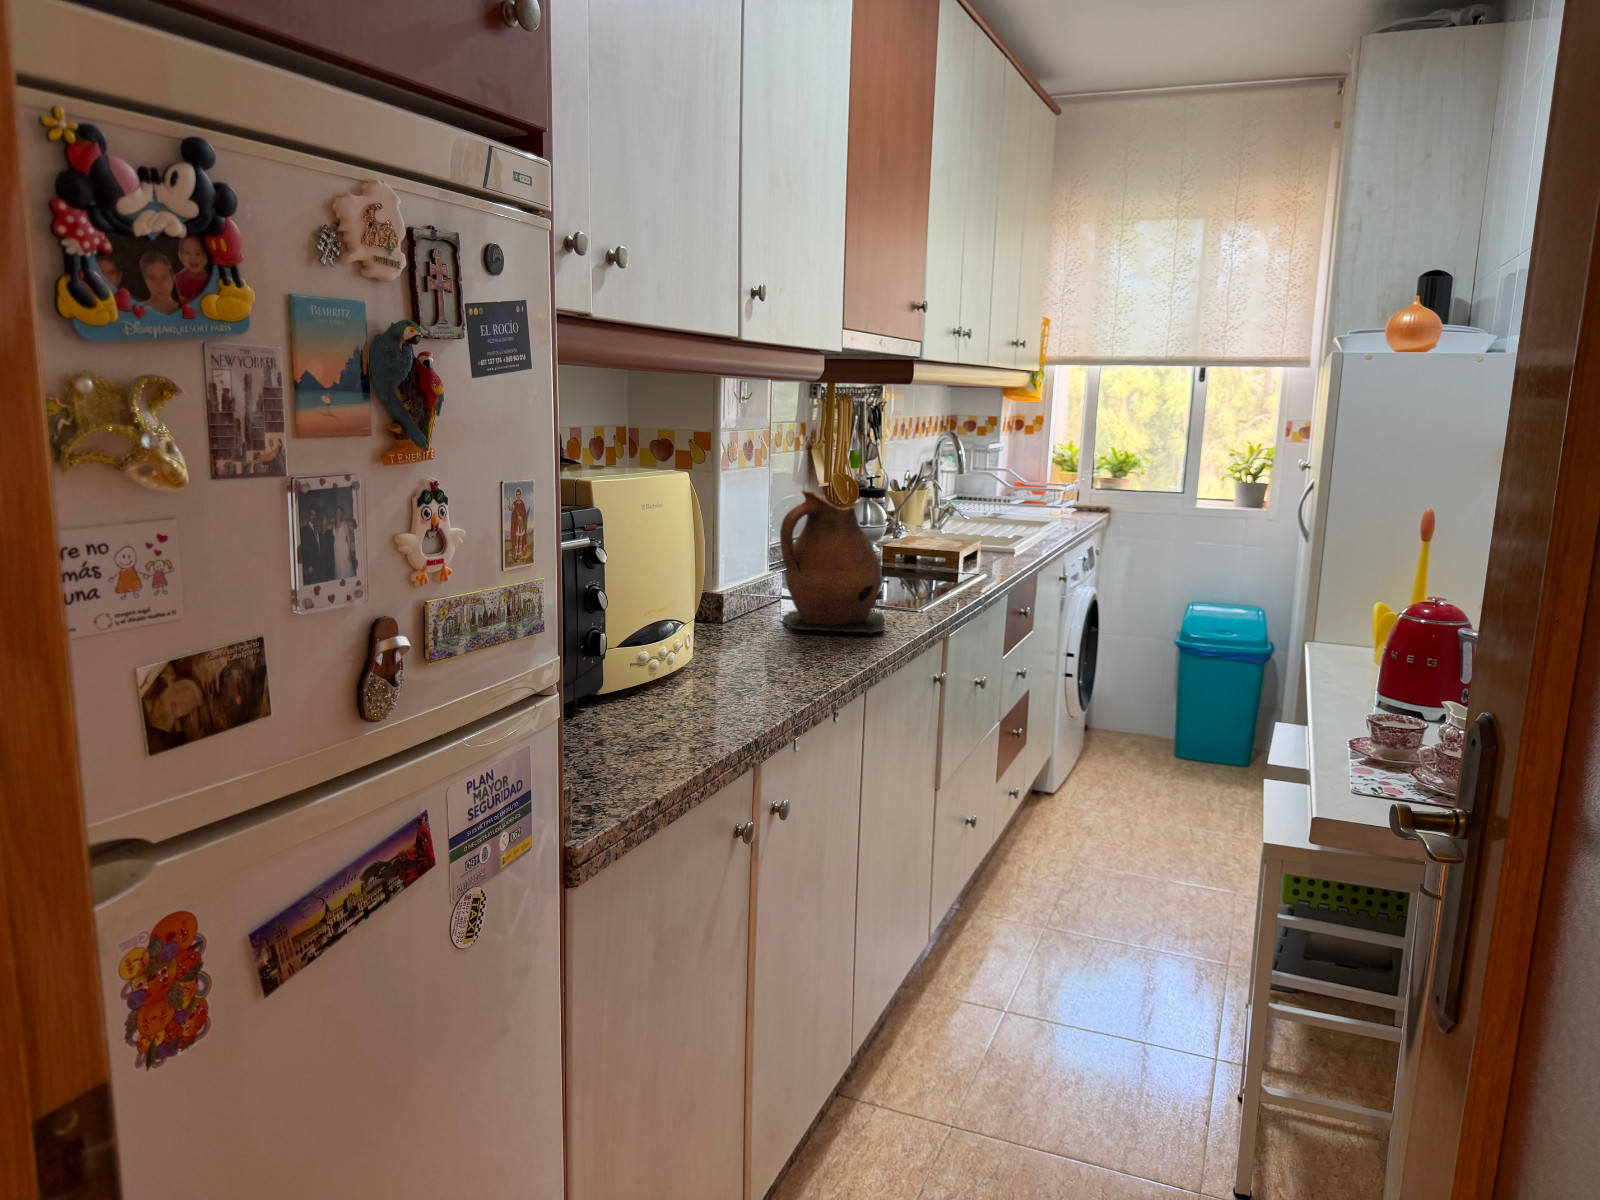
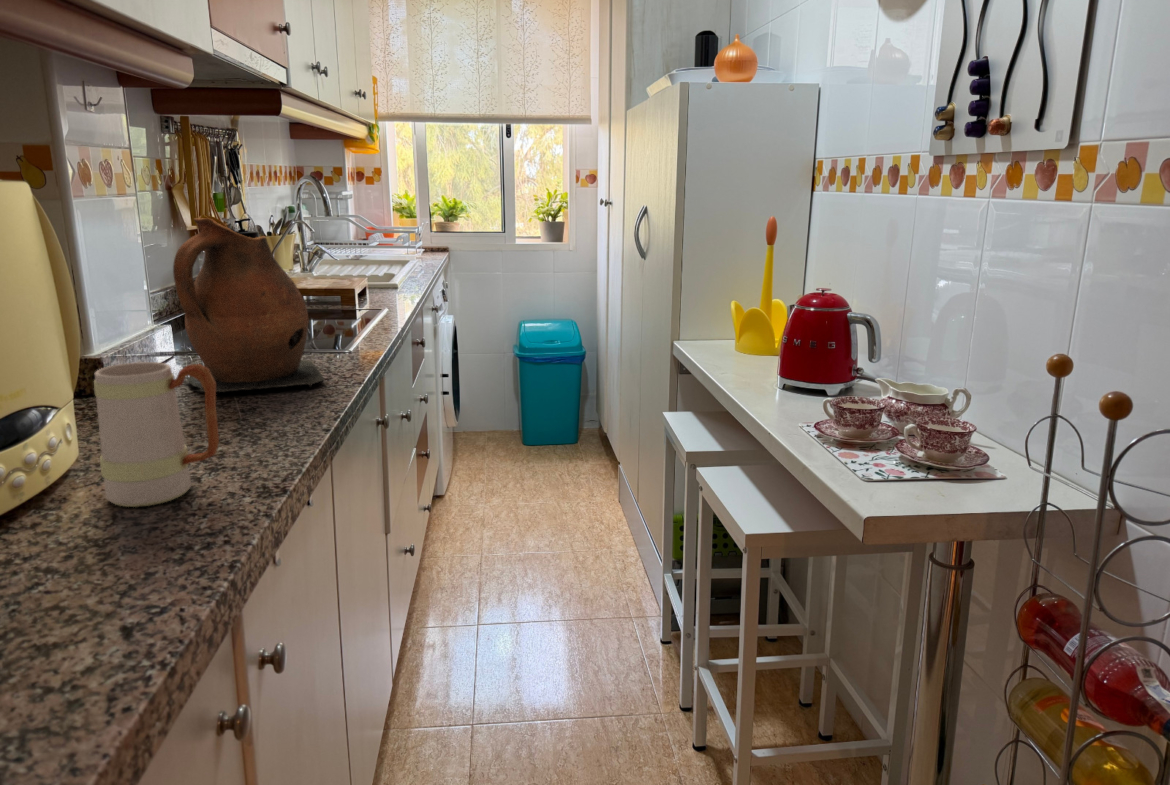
mug: none [701,598,777,694] -> present [94,362,219,507]

